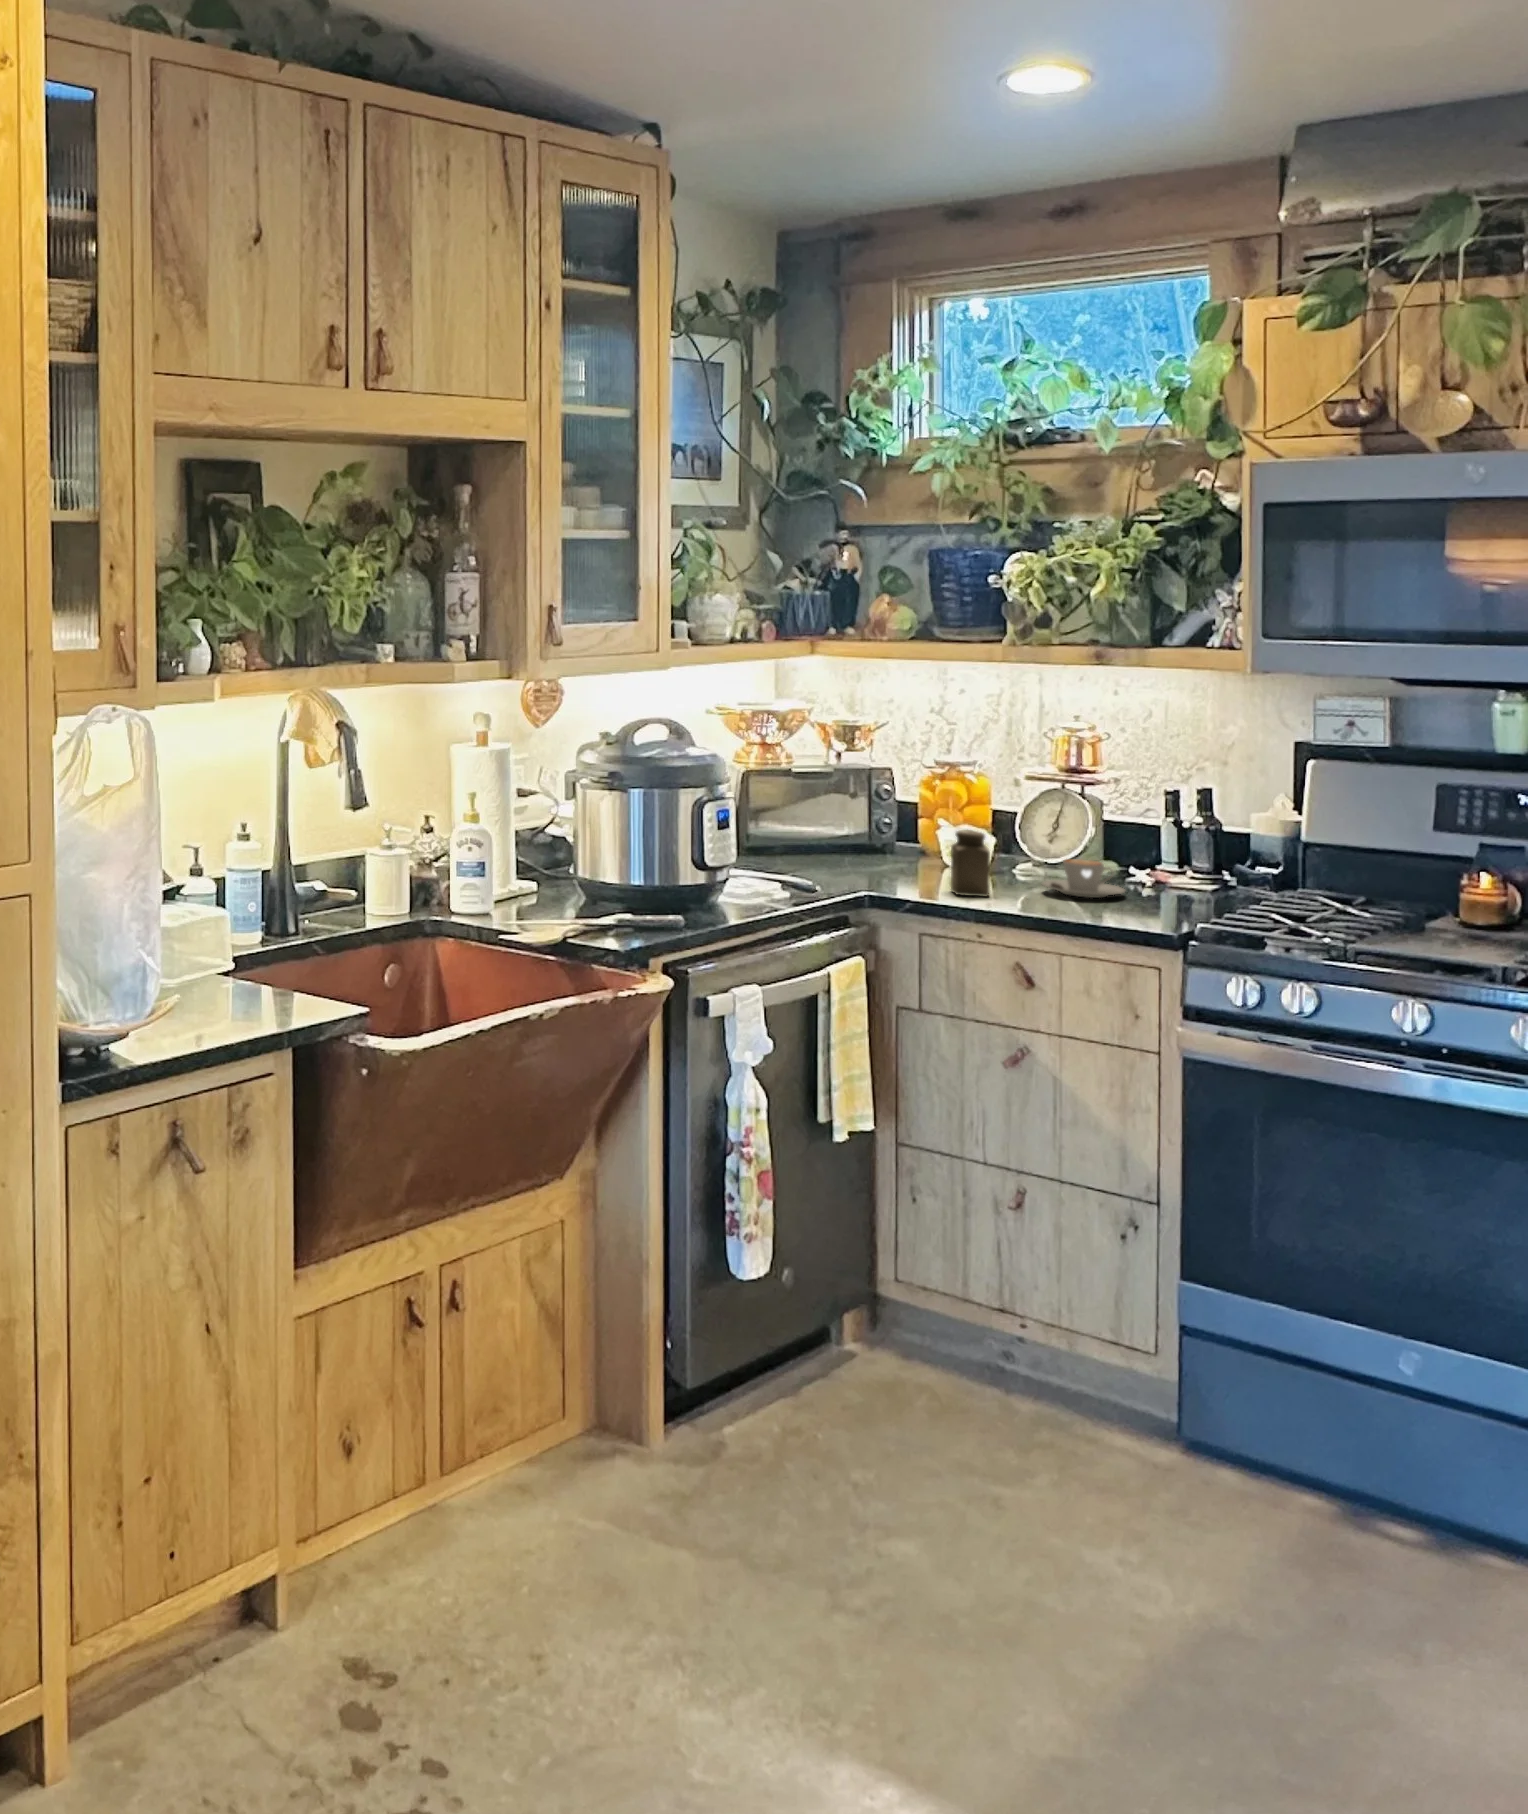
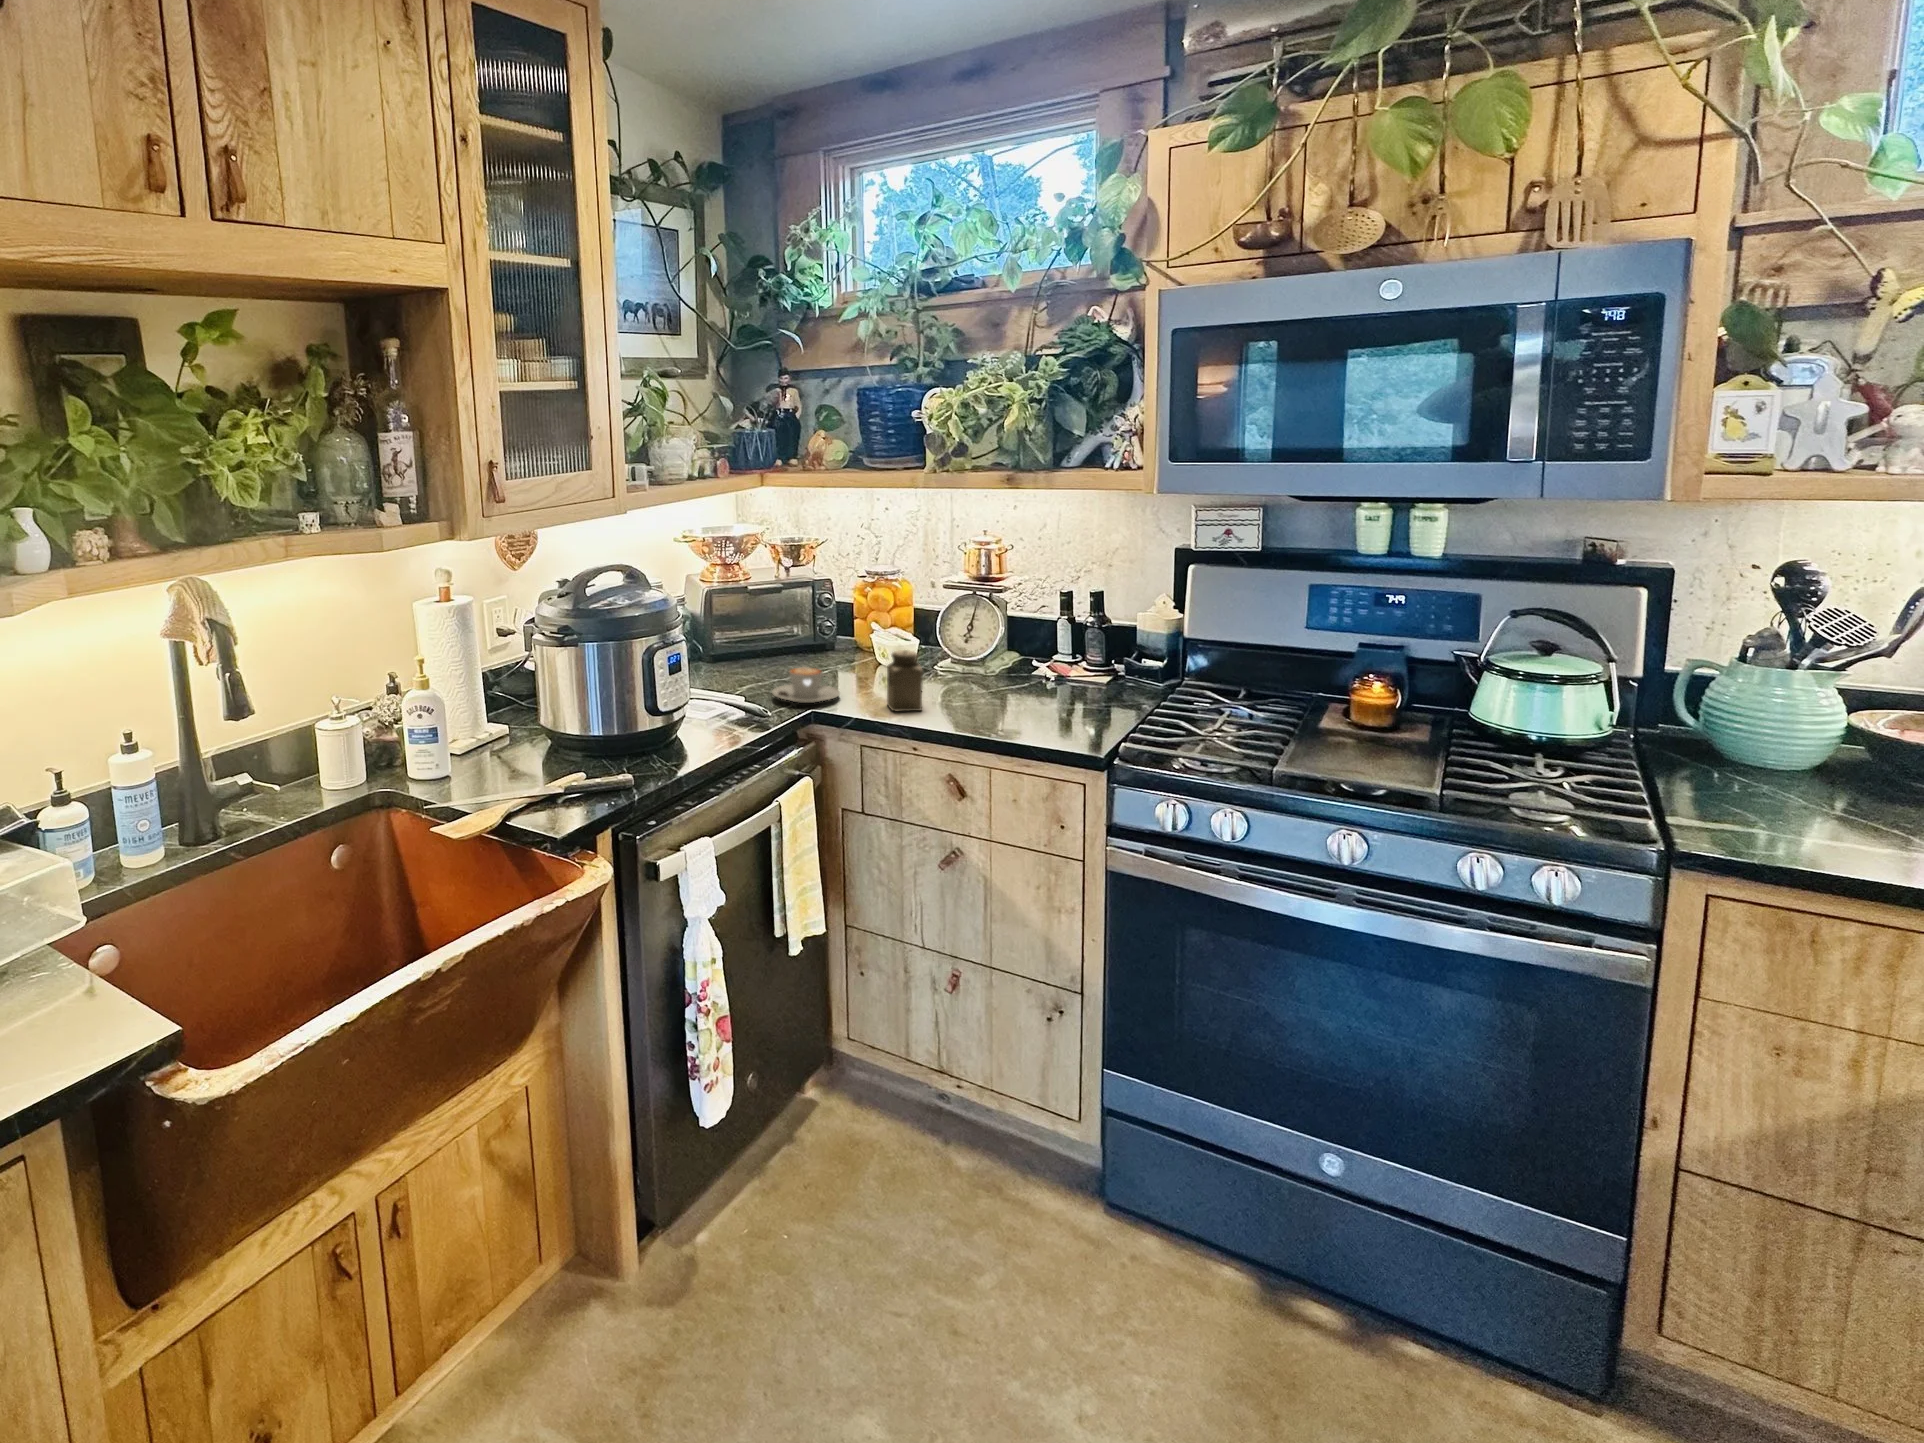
coffee cup: present [1042,859,1125,898] -> present [772,667,840,703]

